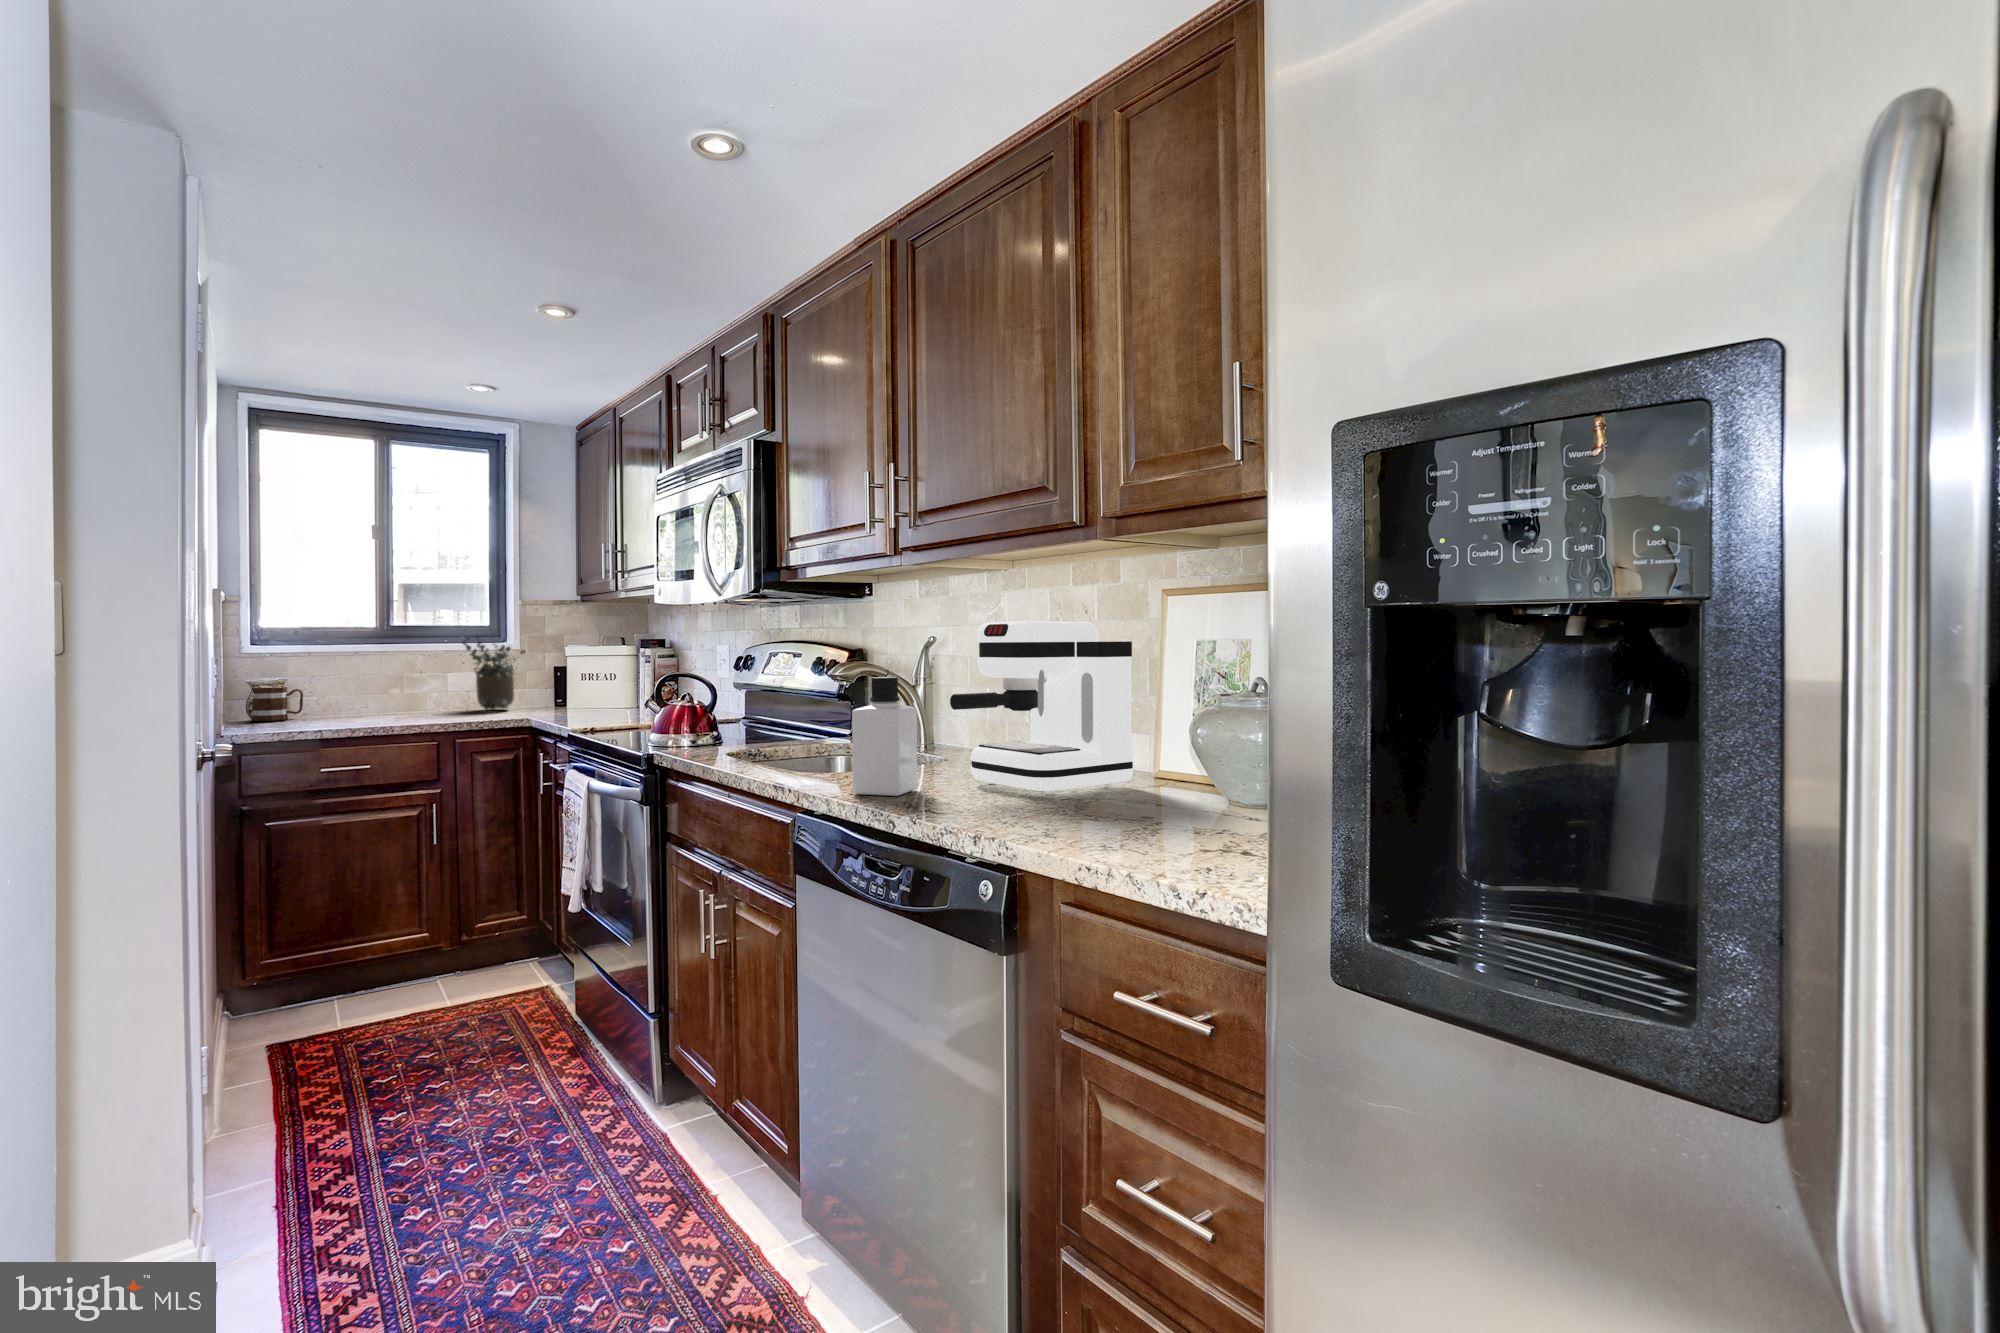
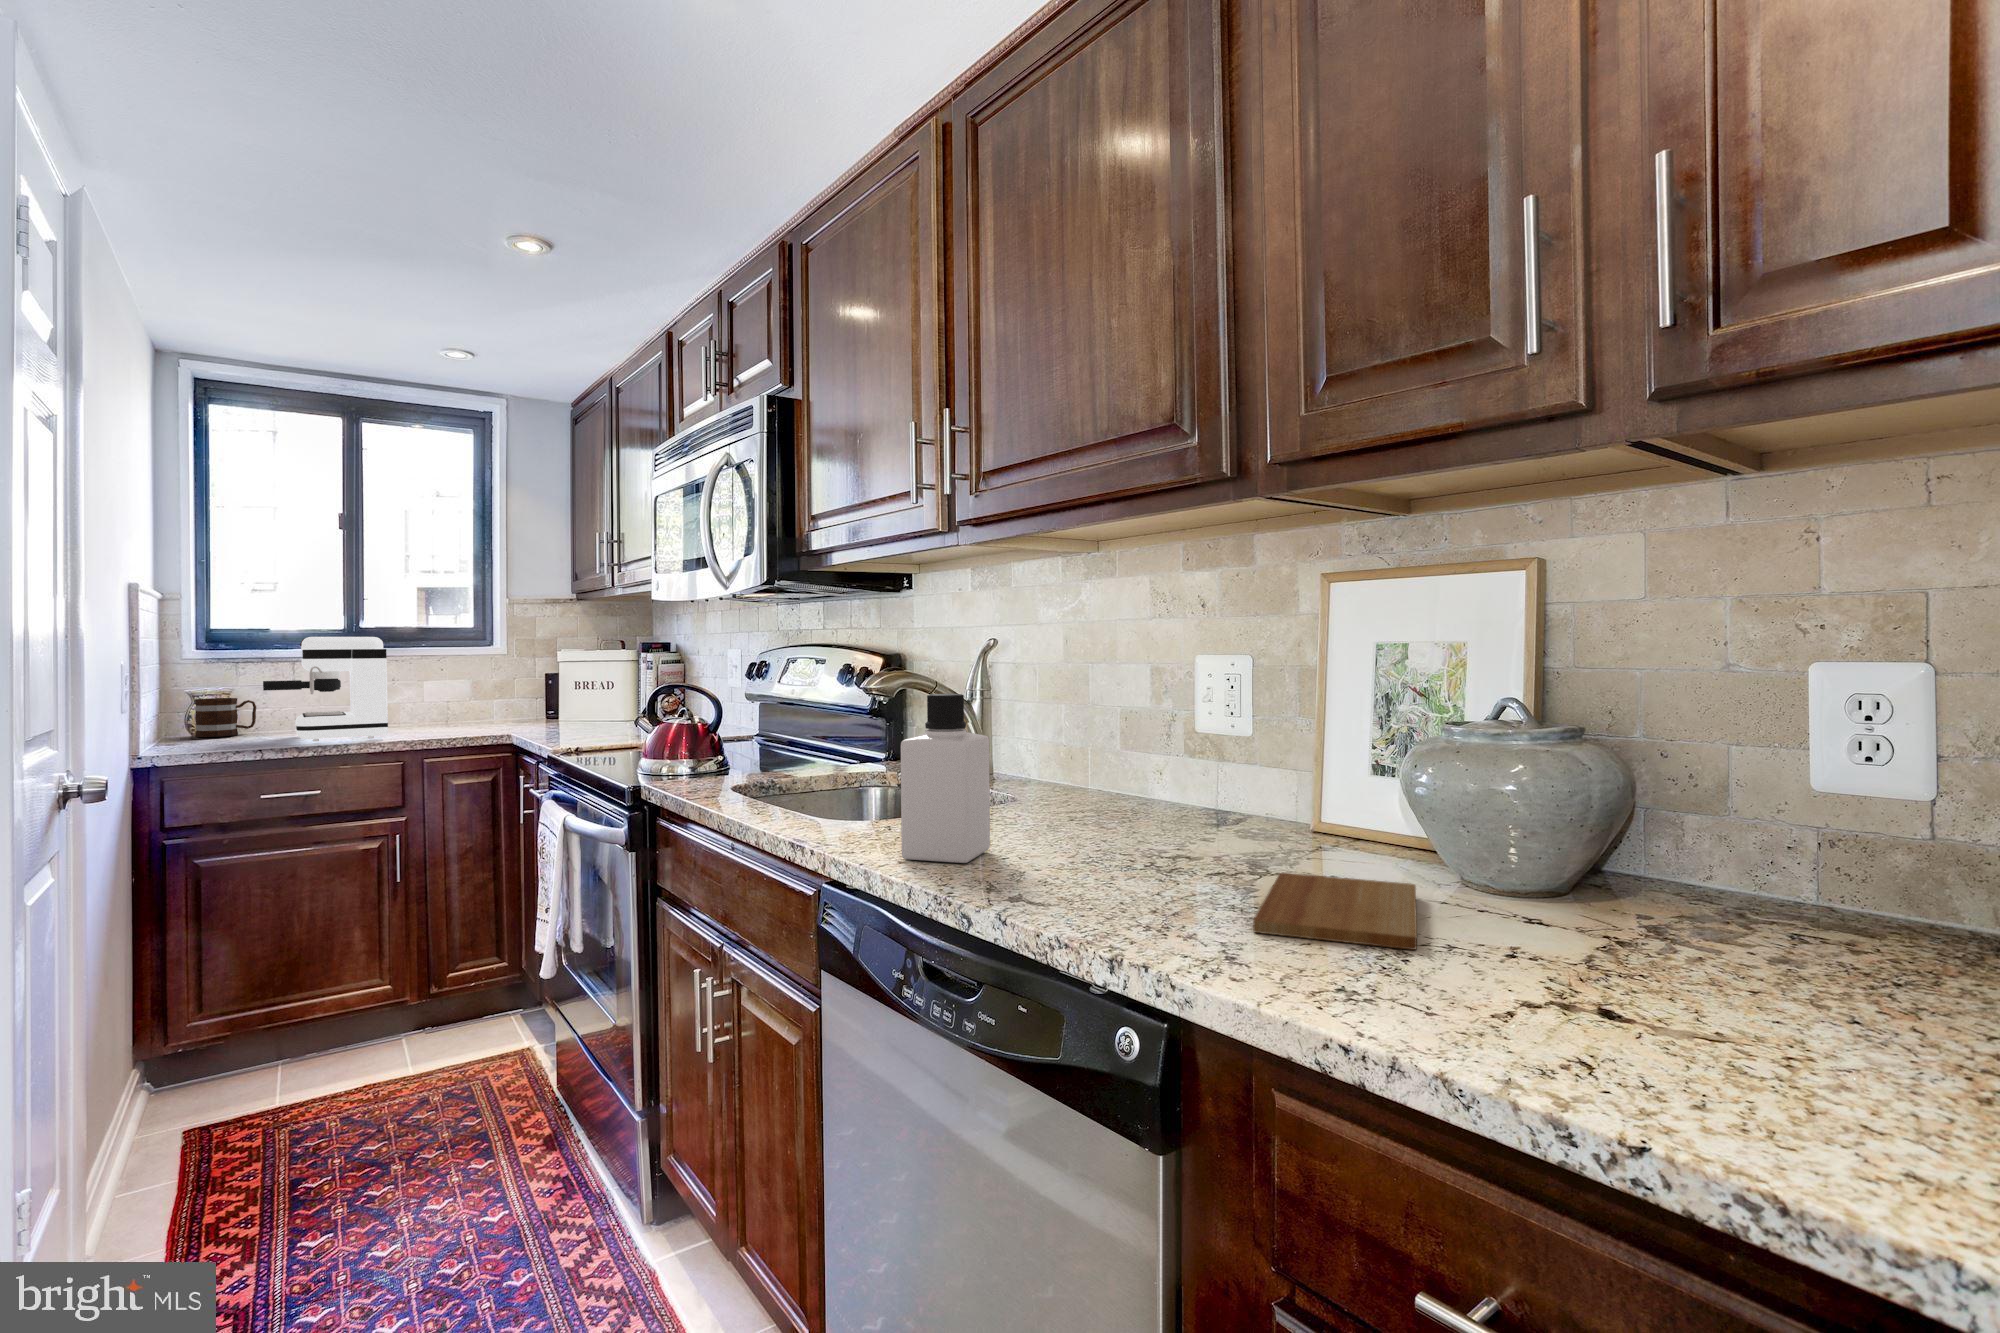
coffee maker: present [950,621,1133,795] -> present [263,637,388,741]
potted plant: present [460,625,525,710] -> none [436,627,513,723]
cutting board: none [1070,798,1192,832] -> present [1253,873,1417,950]

